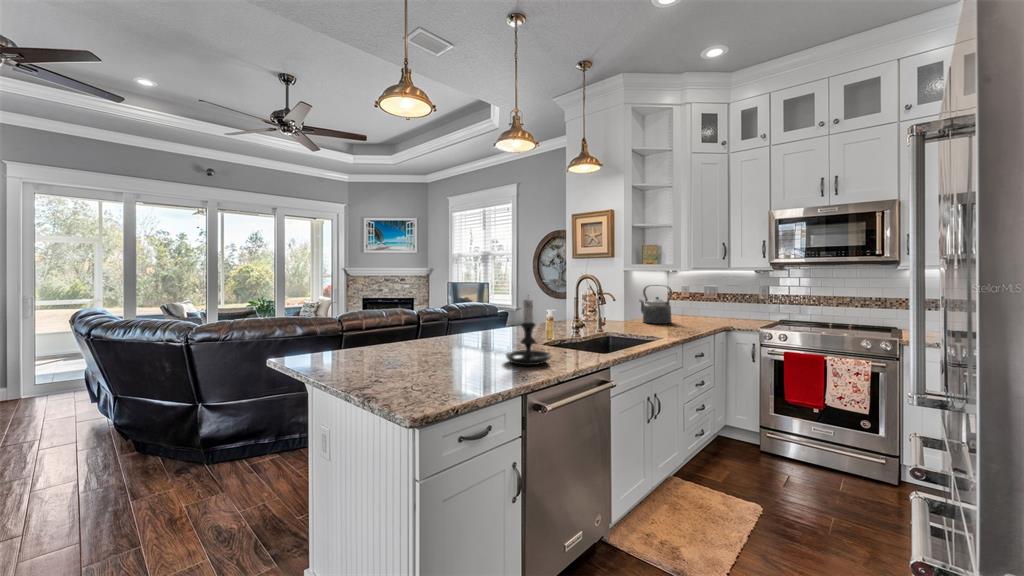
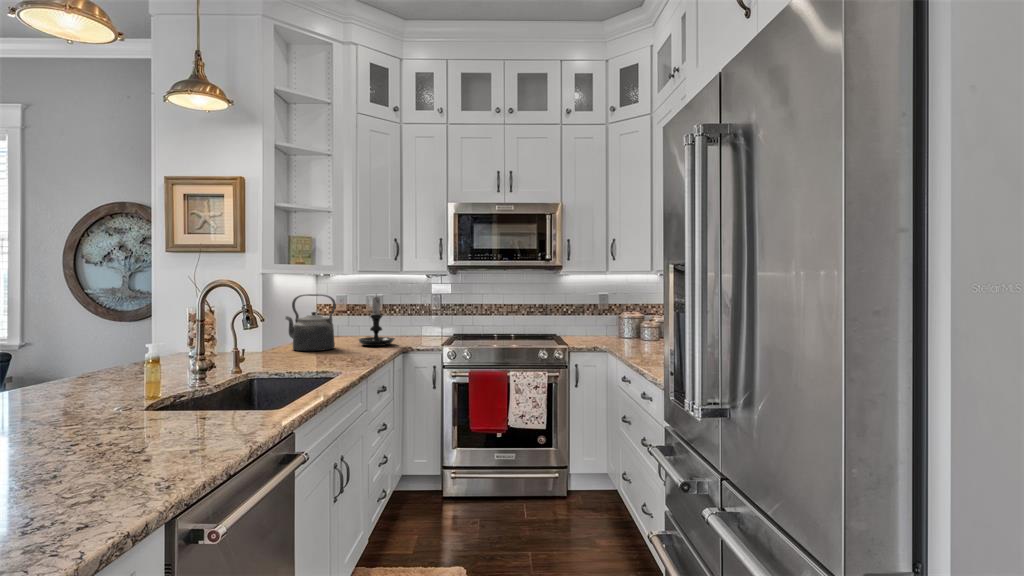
candle holder: present [506,299,551,365] -> present [359,297,395,346]

